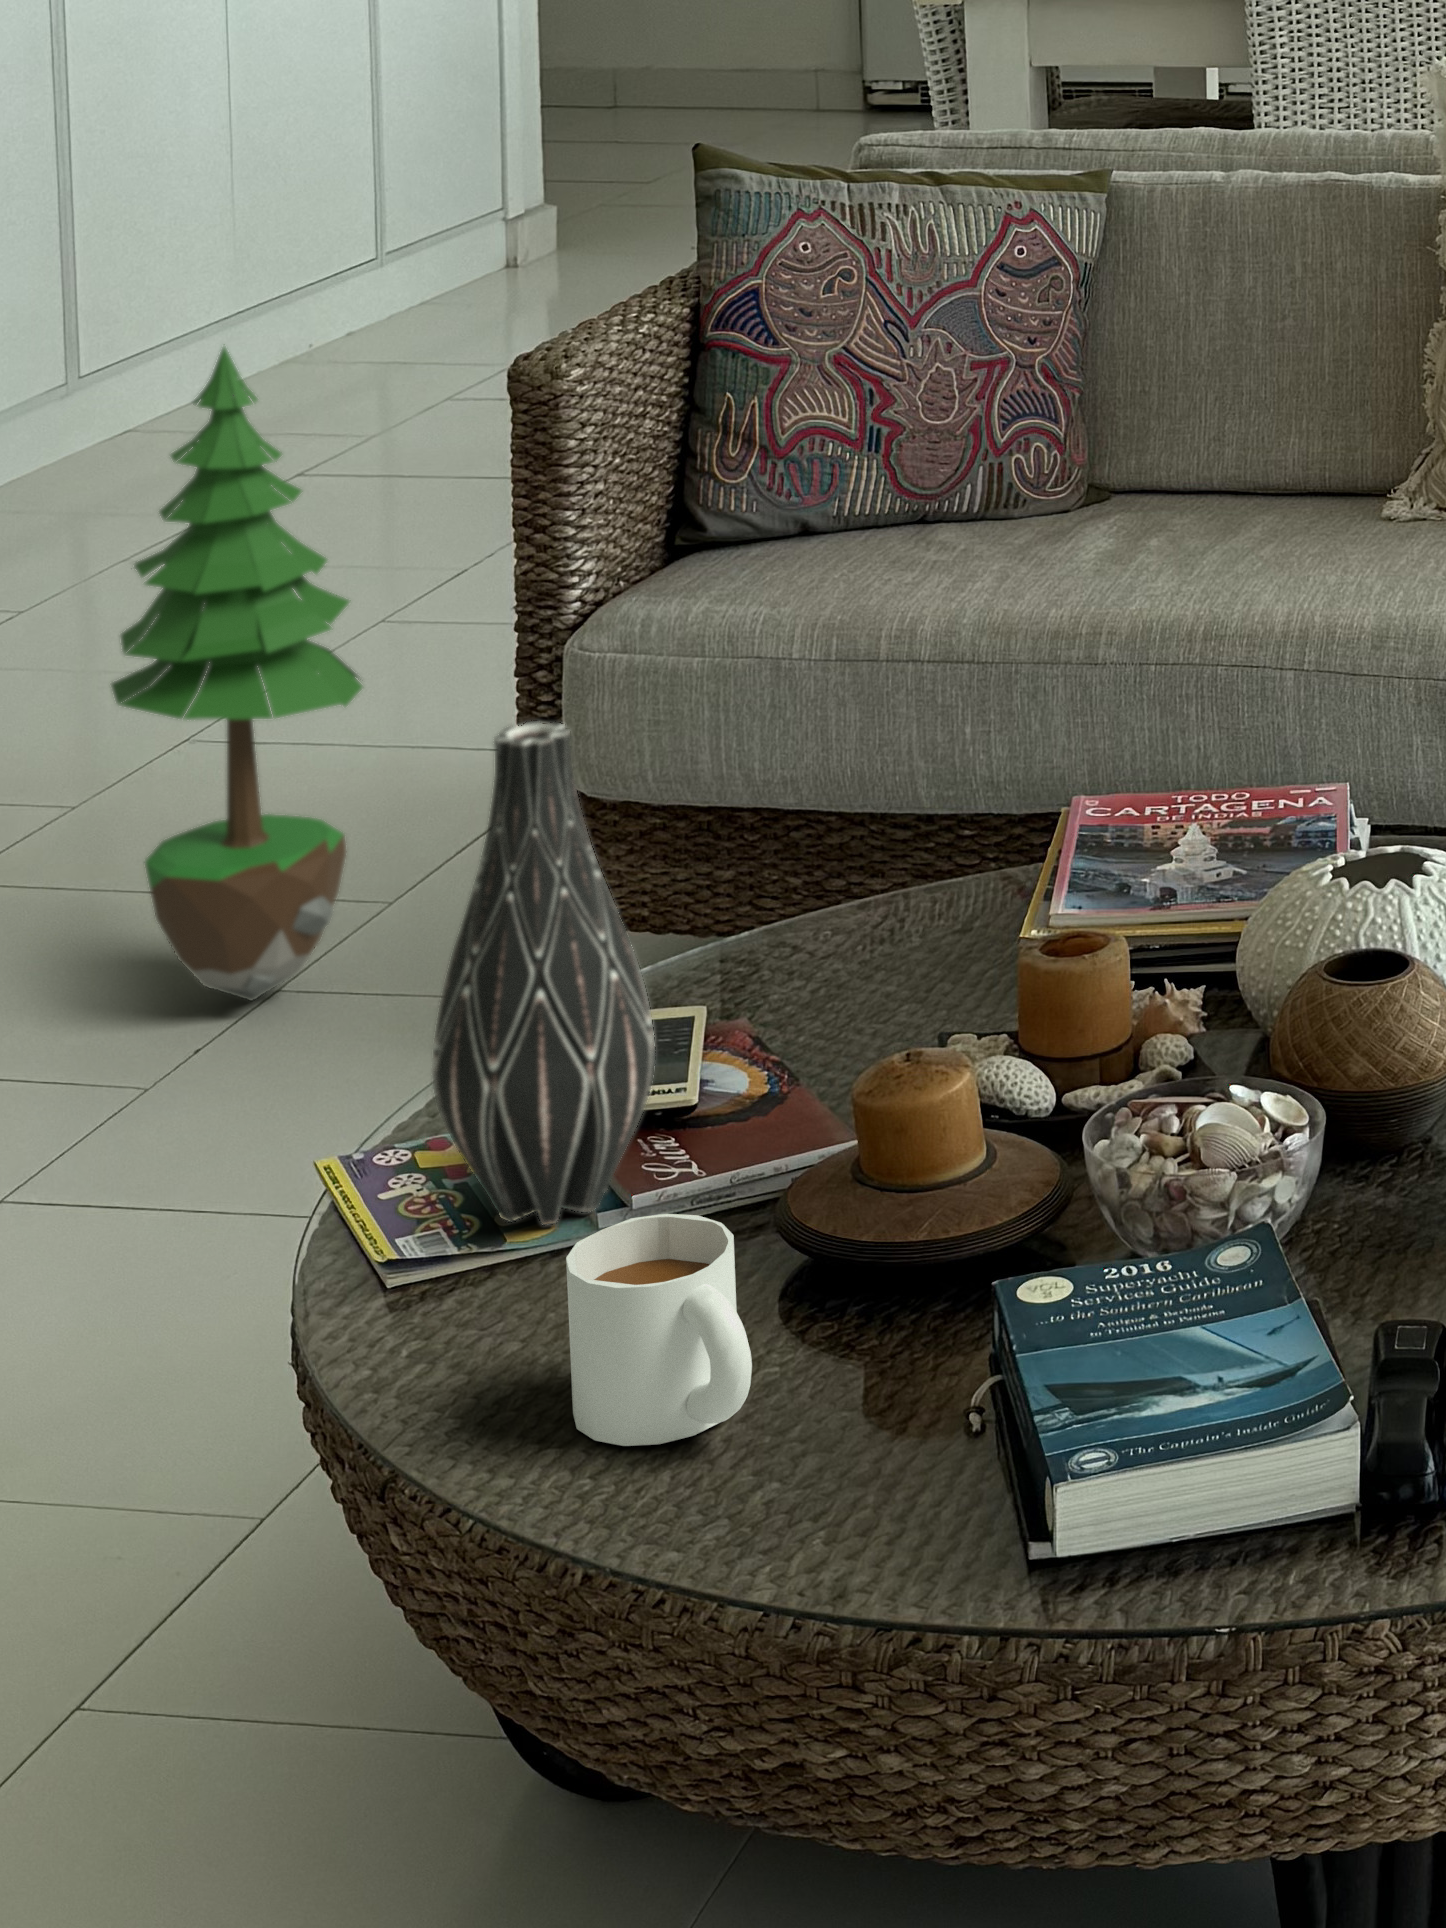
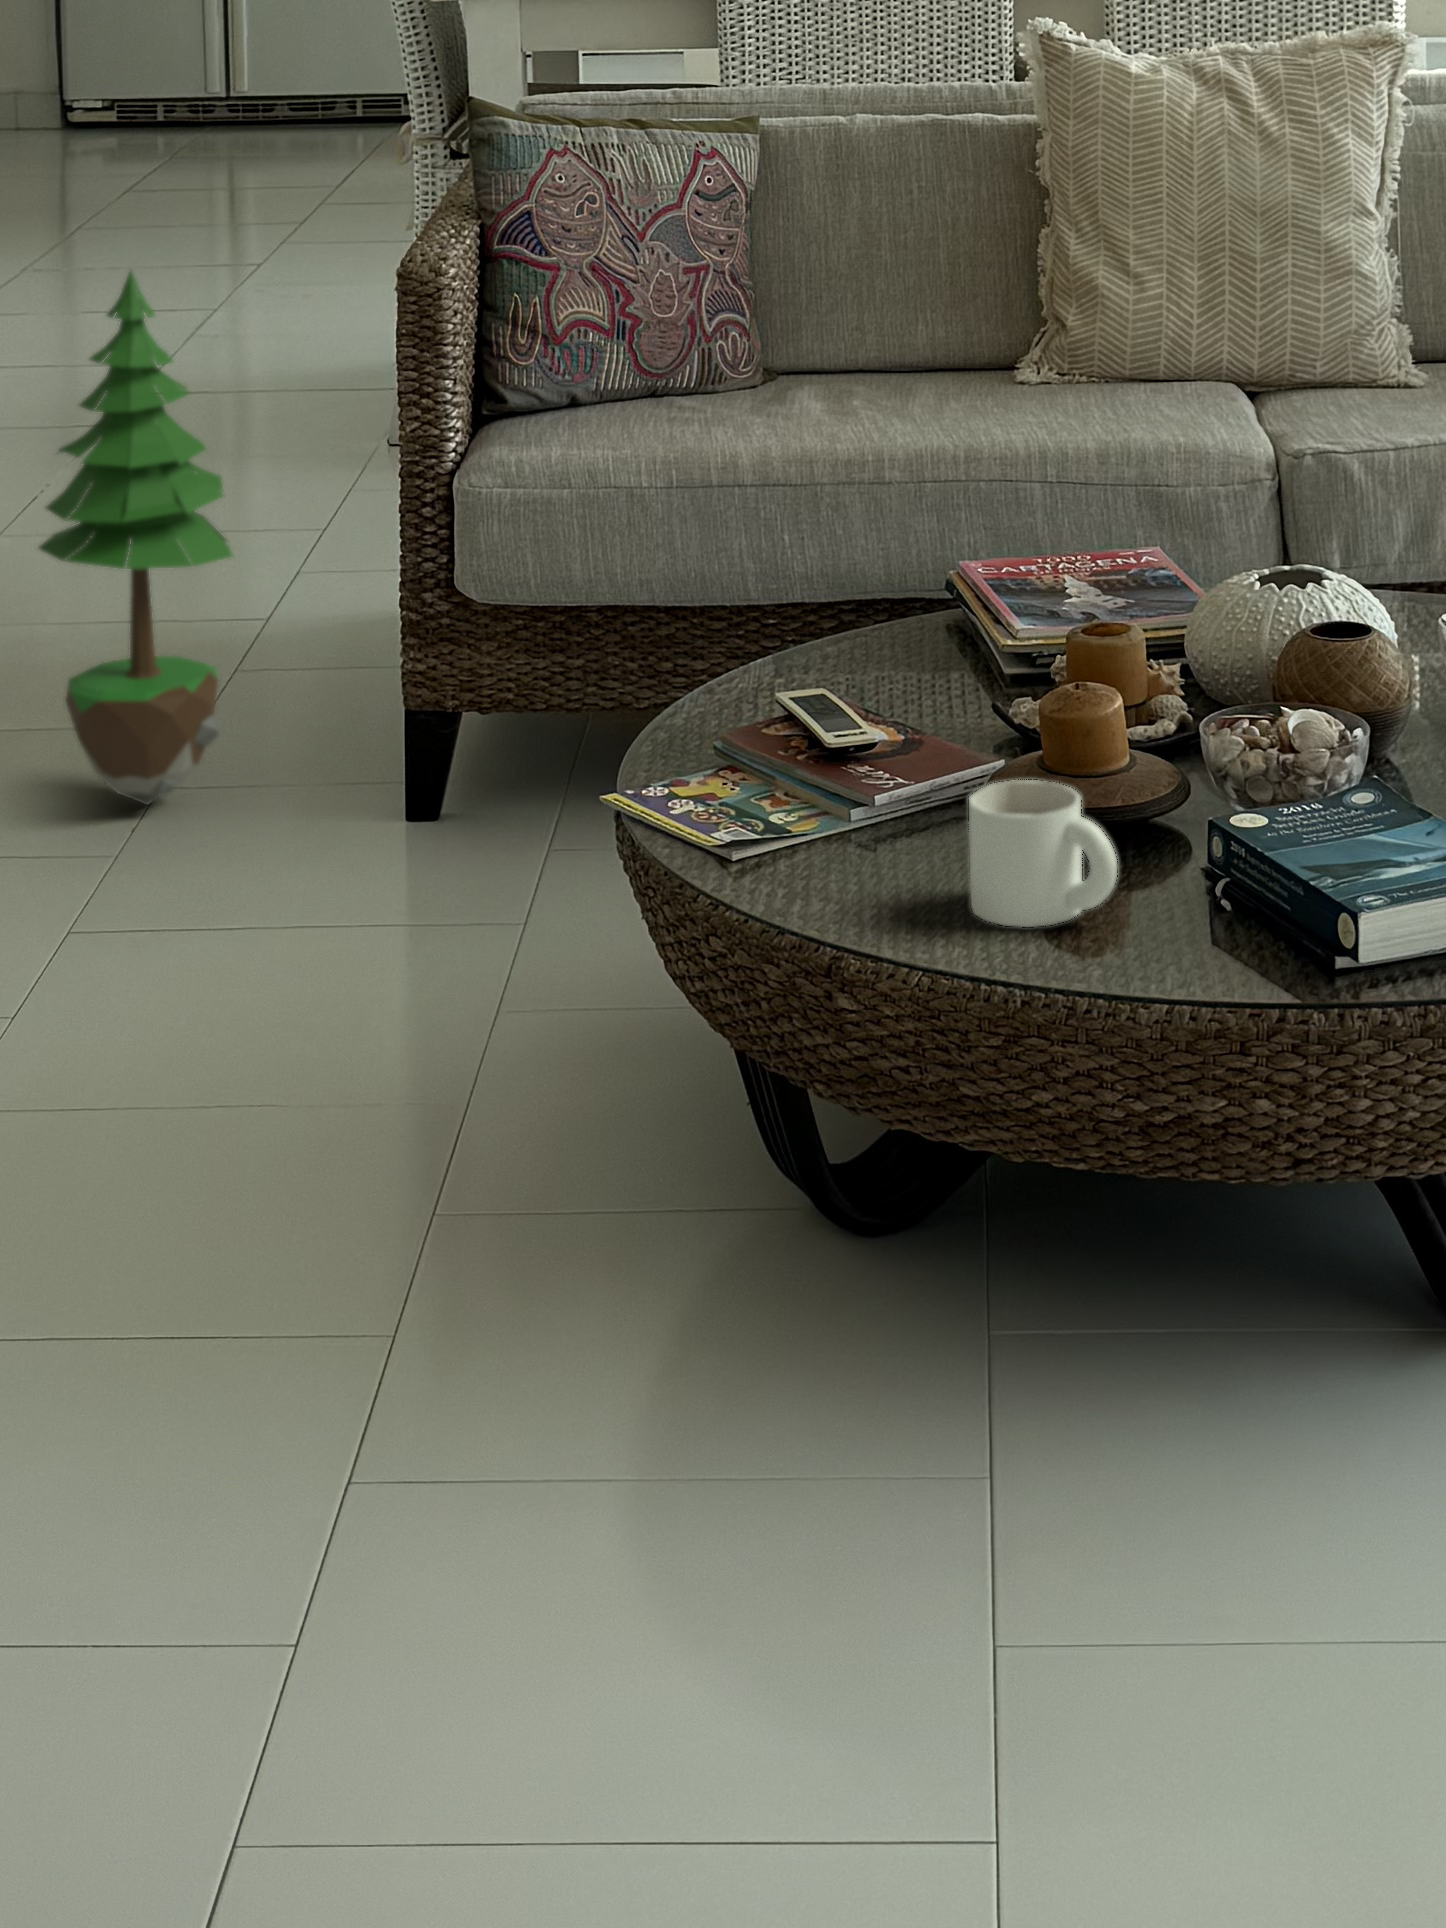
vase: present [432,721,655,1225] -> none [751,464,904,822]

